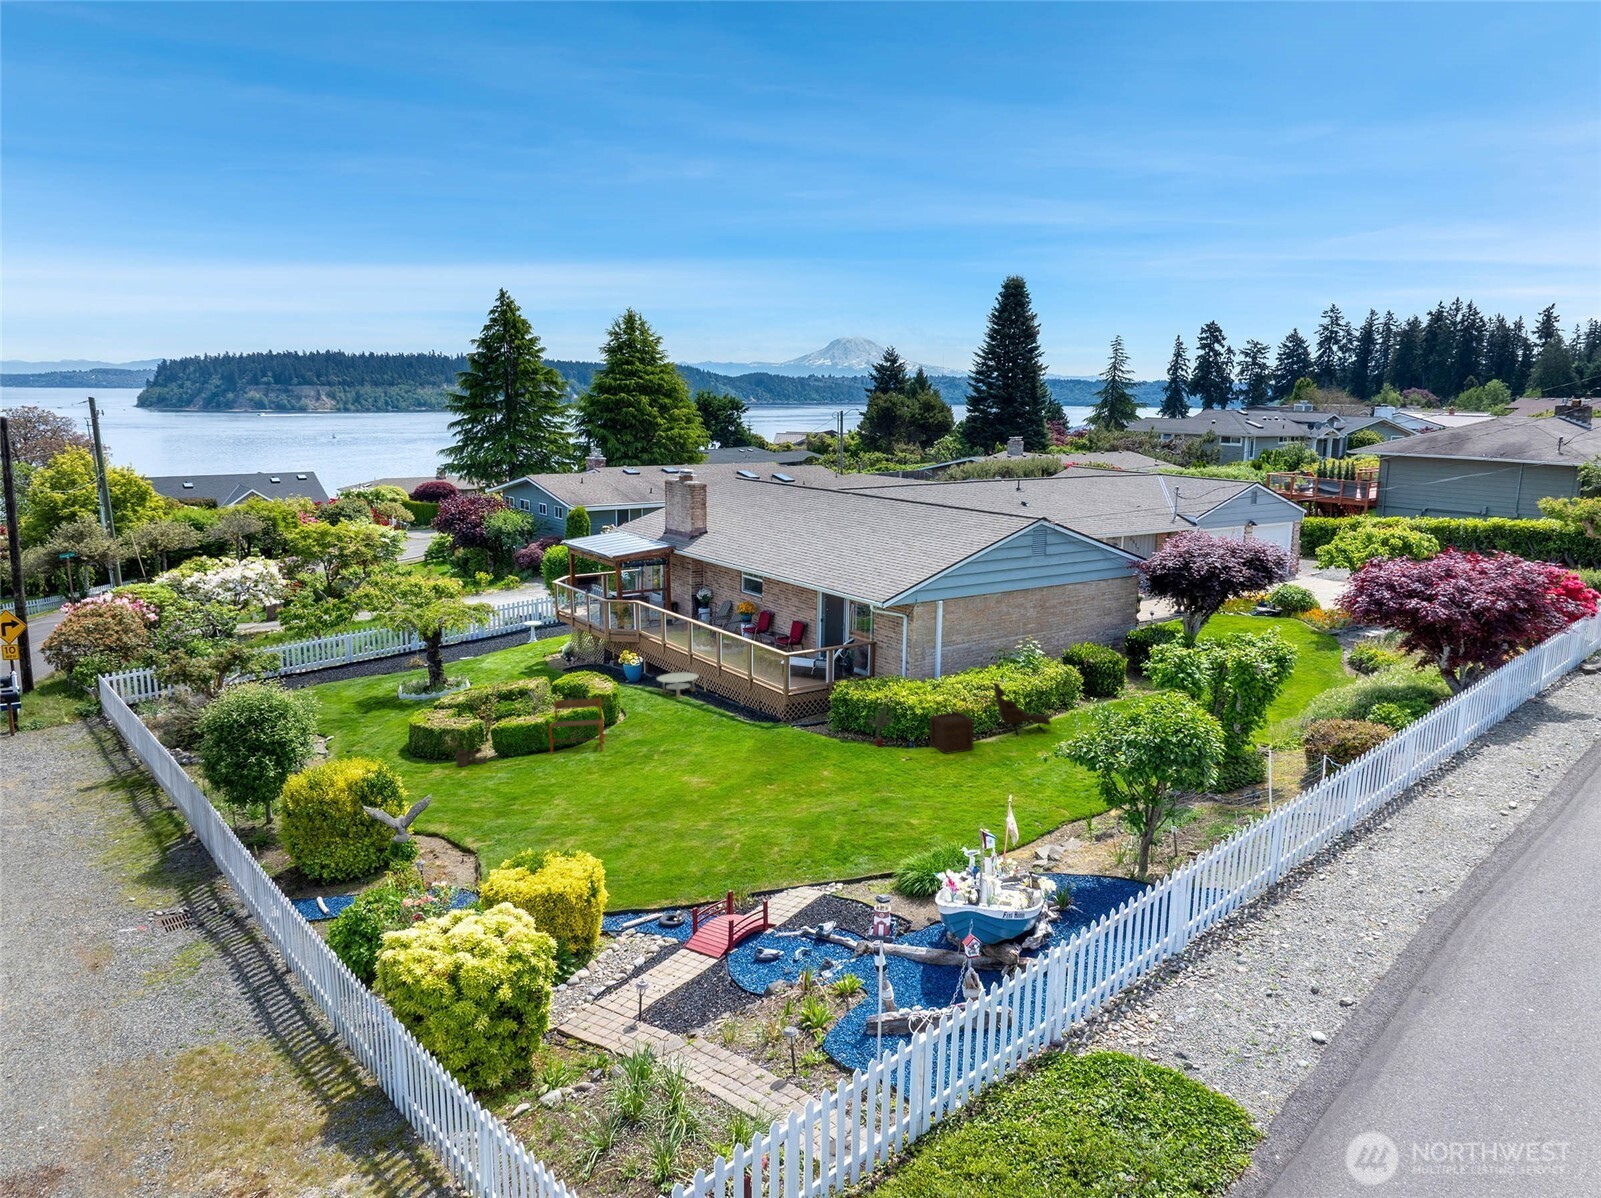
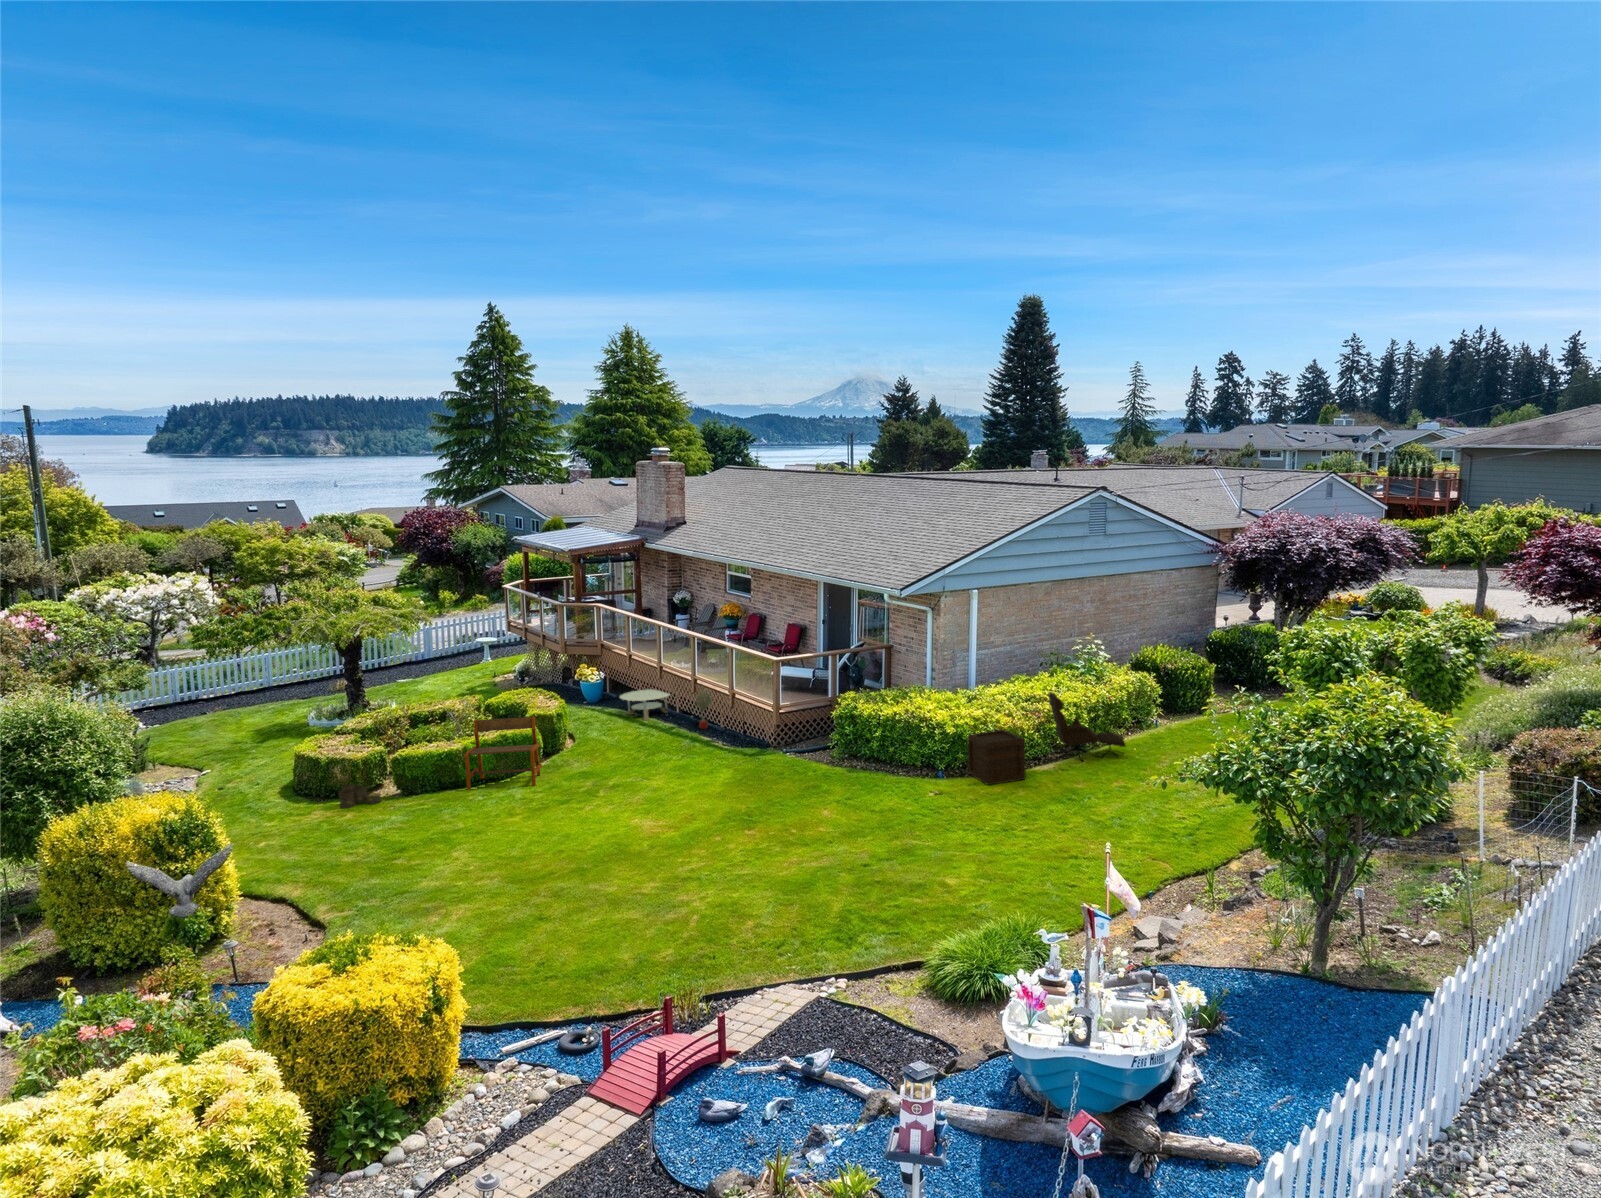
potted tree: present [867,707,892,746] -> present [696,685,712,729]

